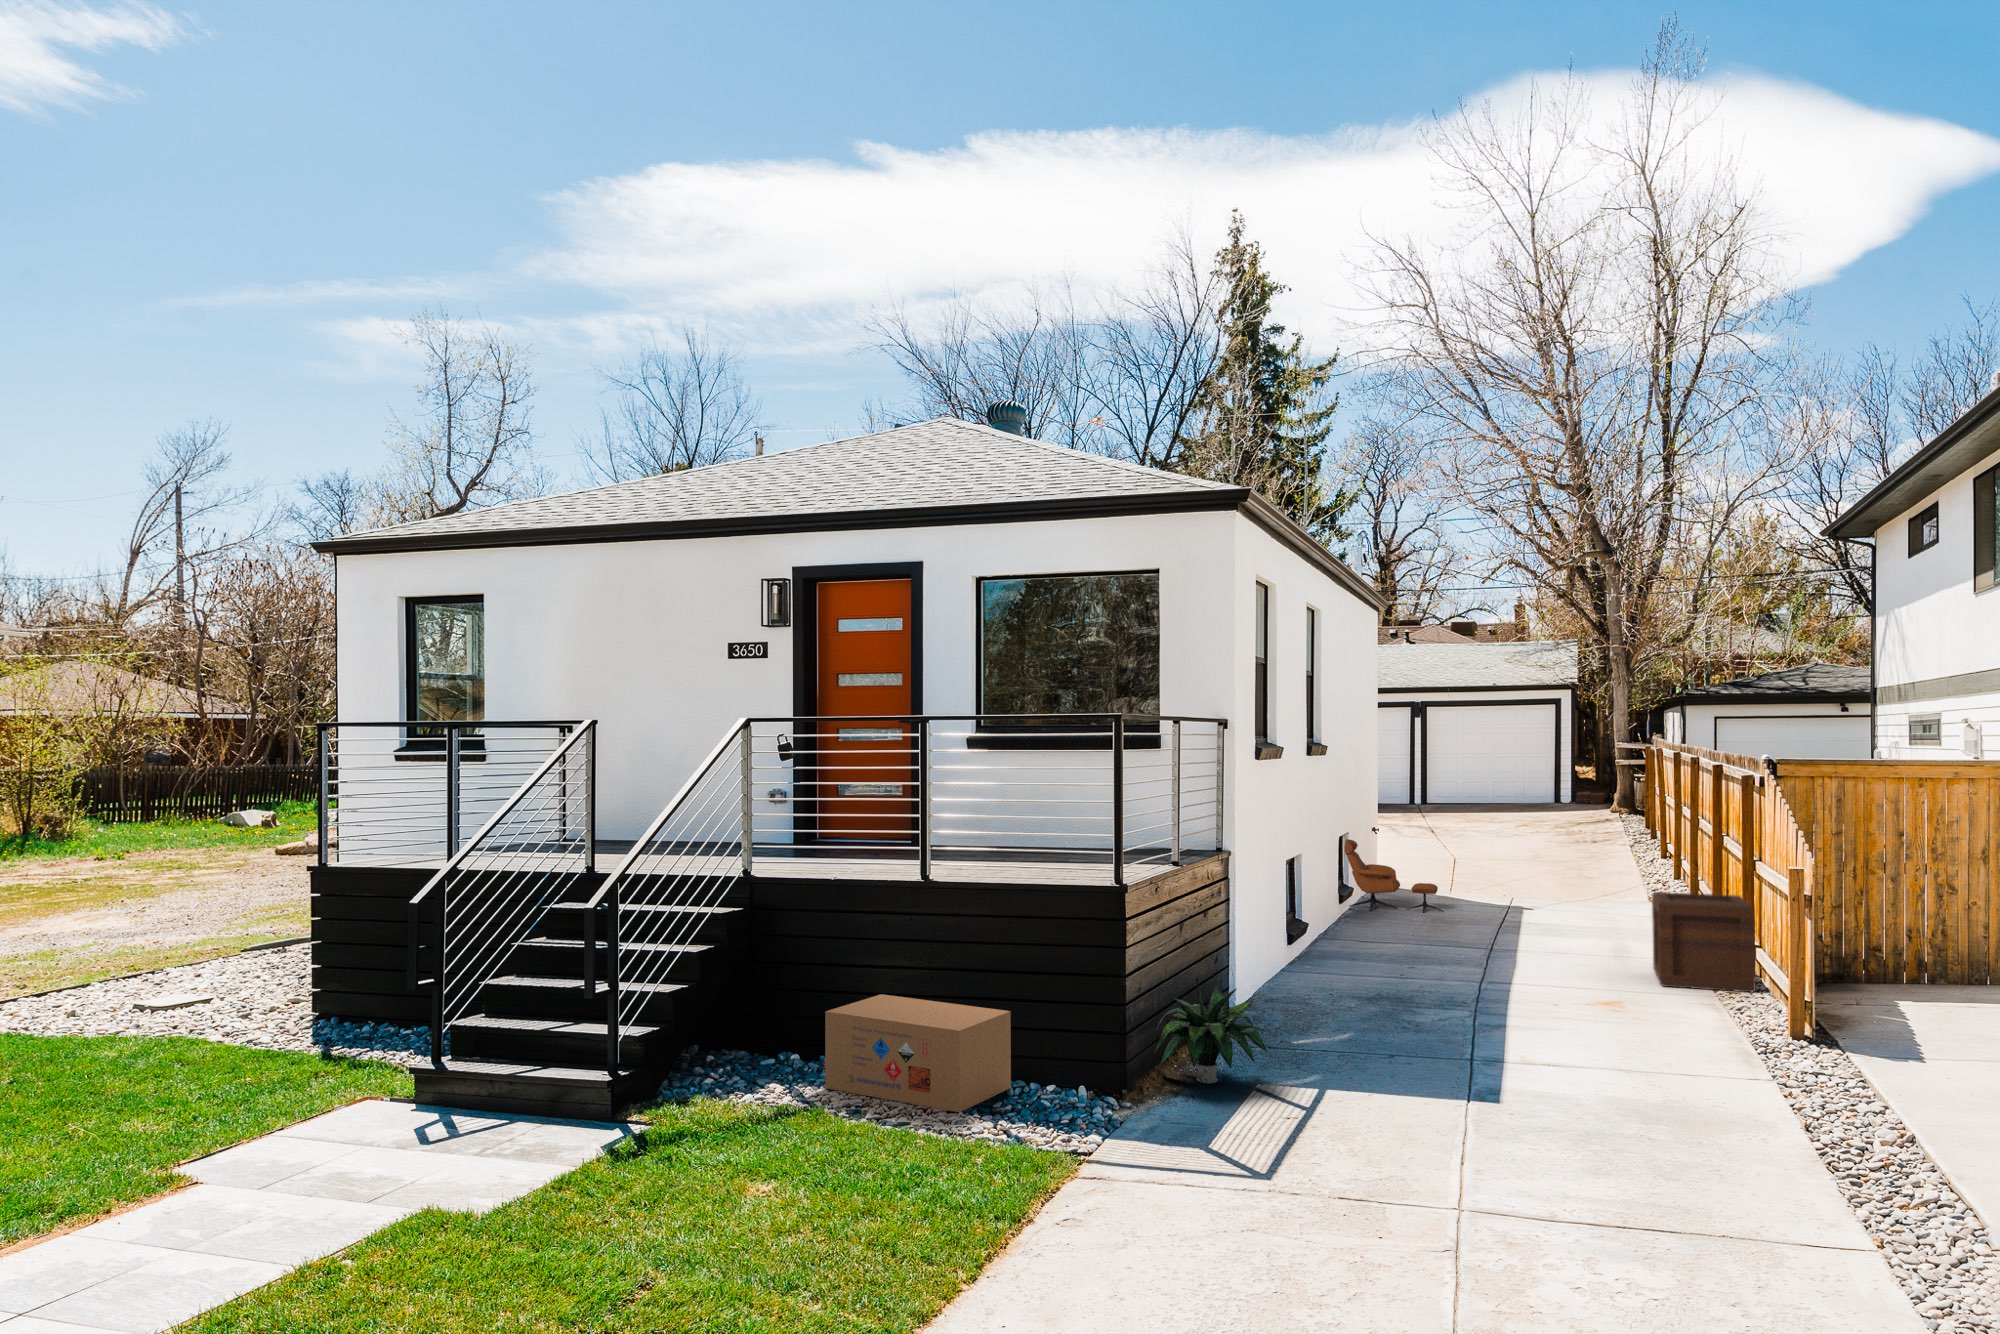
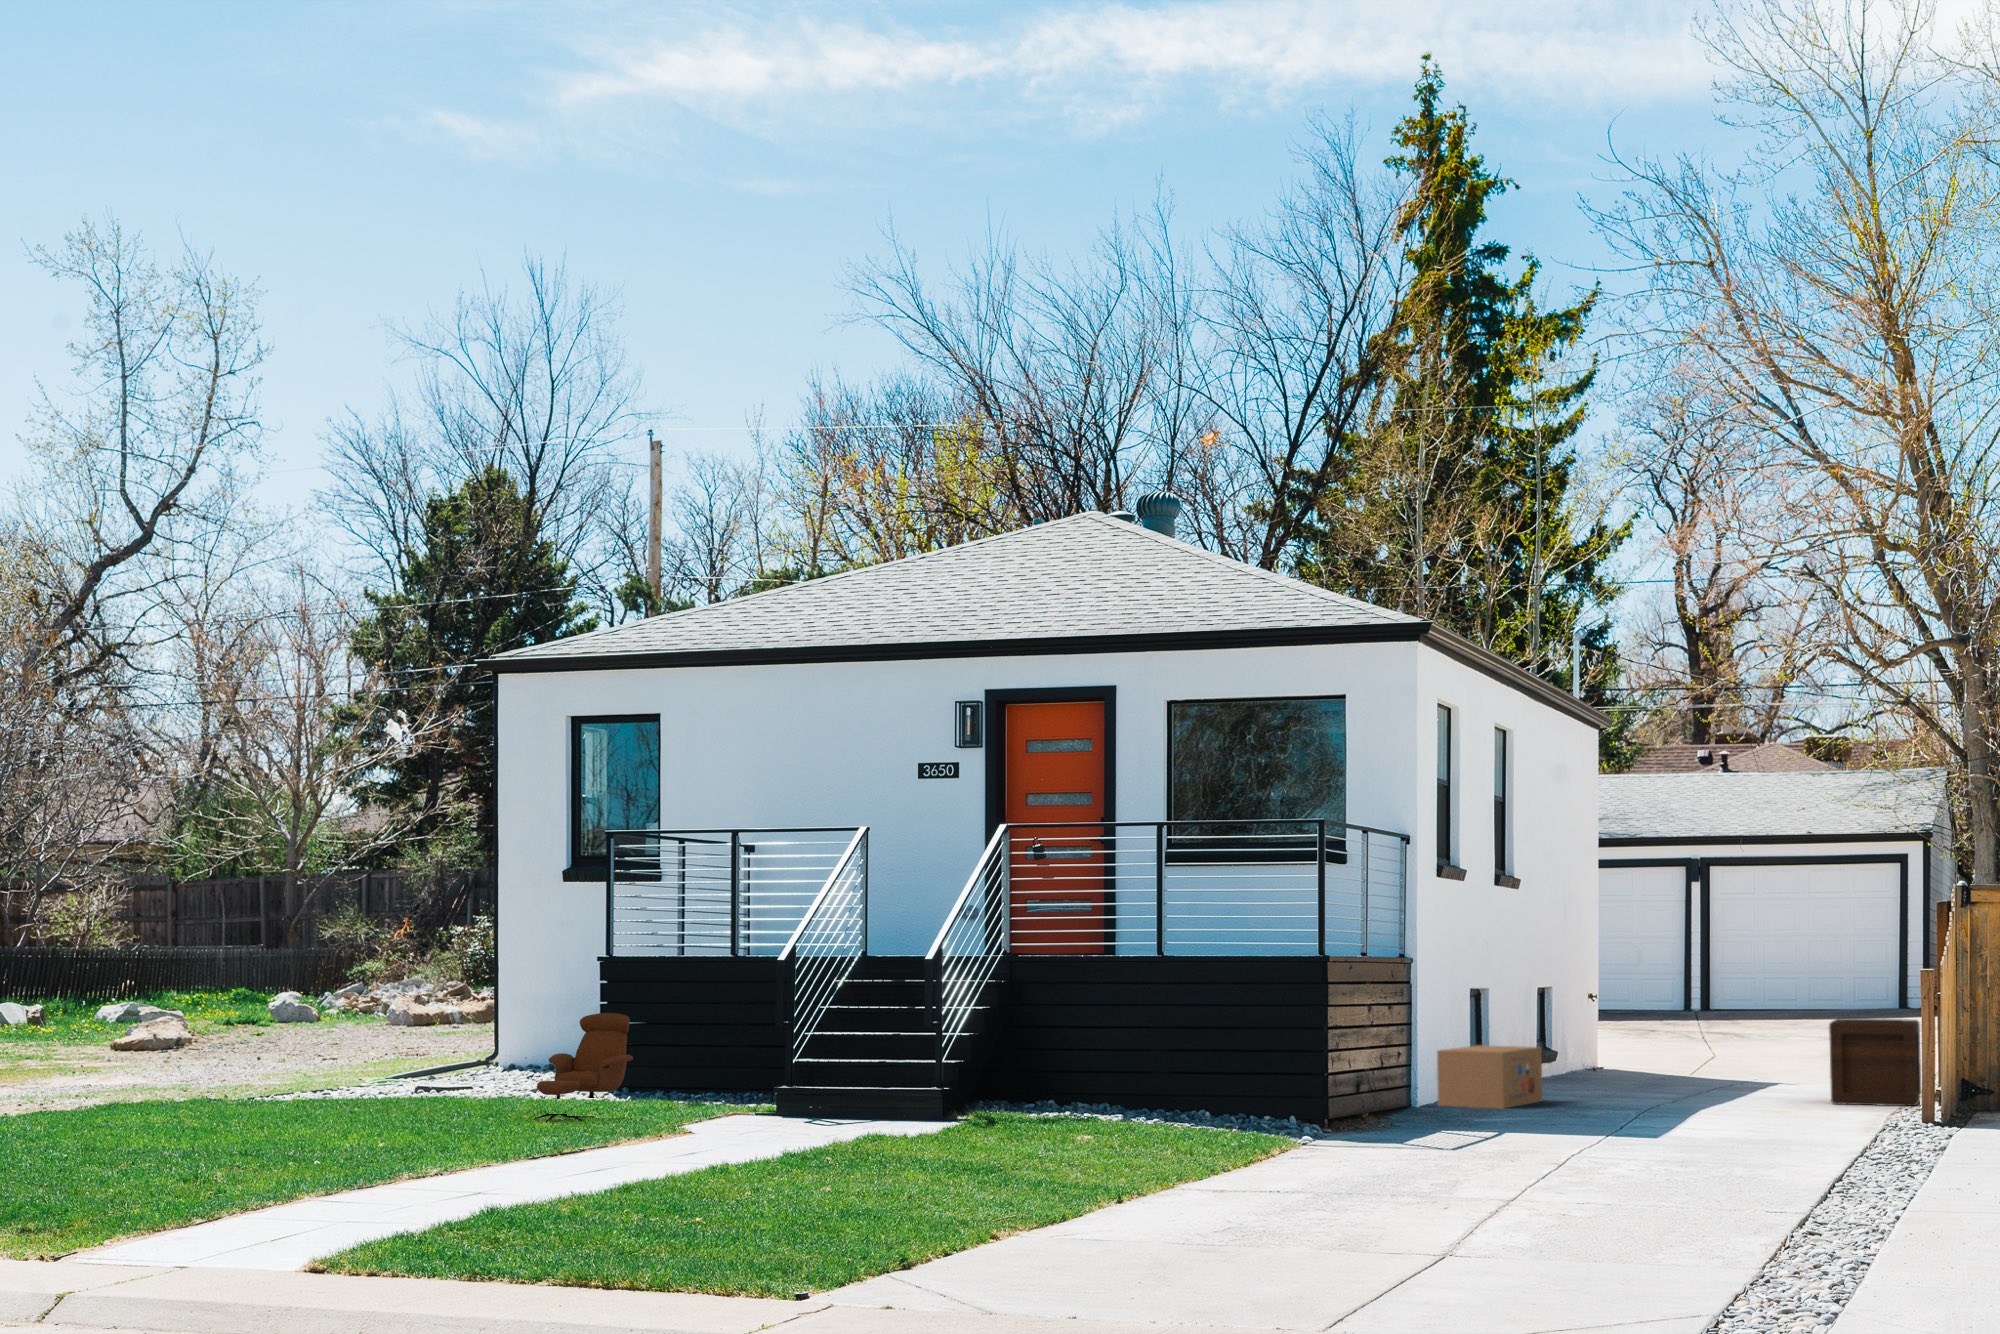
lounge chair: present [1344,839,1443,913] -> present [534,1013,633,1122]
potted plant: present [1154,985,1267,1083] -> none [1345,1049,1442,1129]
cardboard box: present [825,994,1011,1112] -> present [1437,1045,1542,1108]

